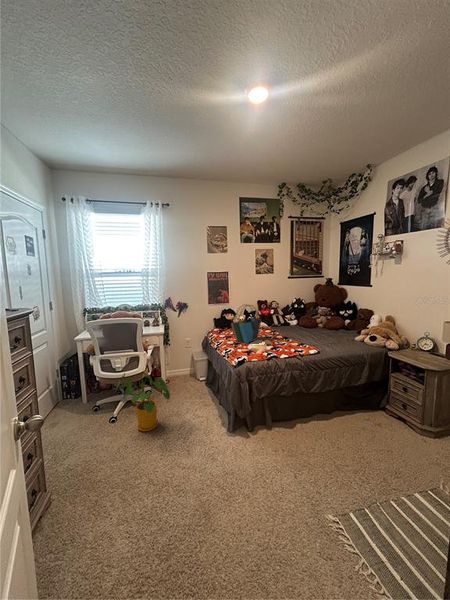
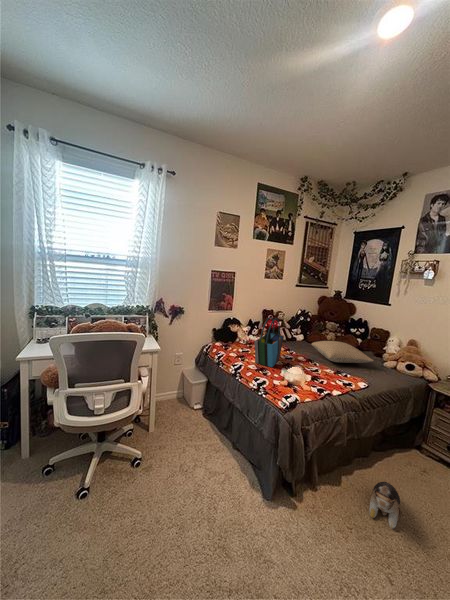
pillow: none [294,322,338,338] -> present [312,341,374,363]
house plant: present [118,373,170,431] -> none [96,405,186,514]
plush toy: none [295,418,333,450] -> present [369,482,401,529]

